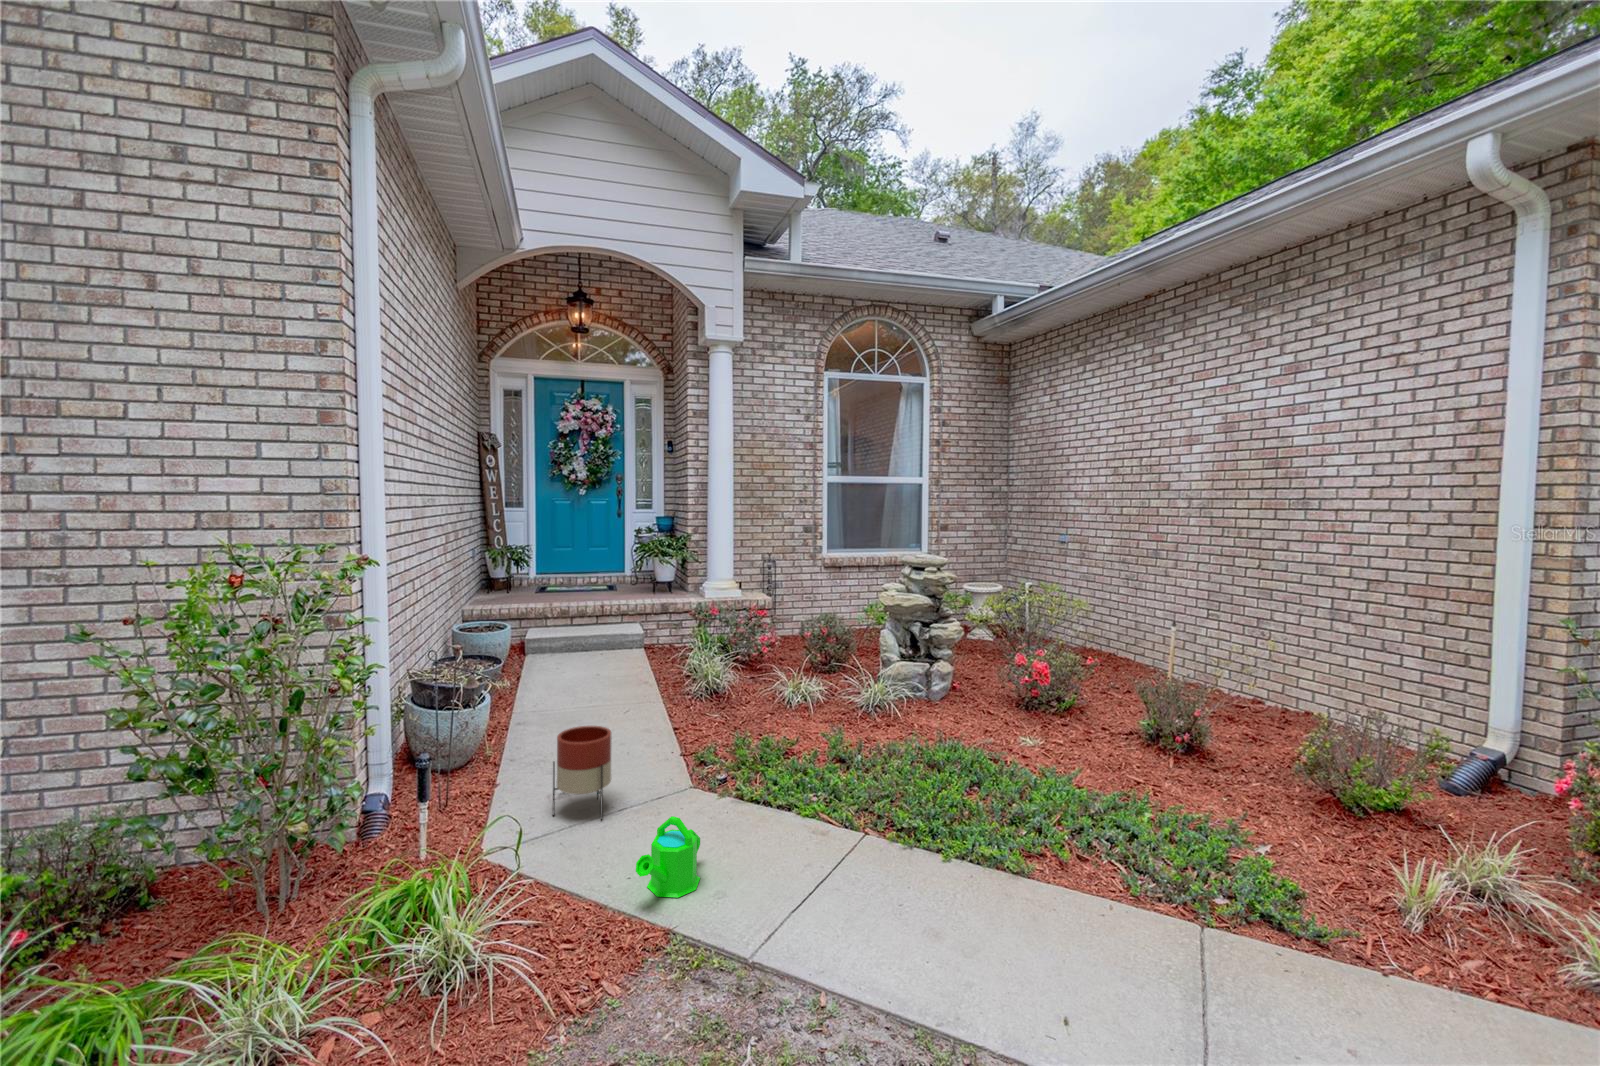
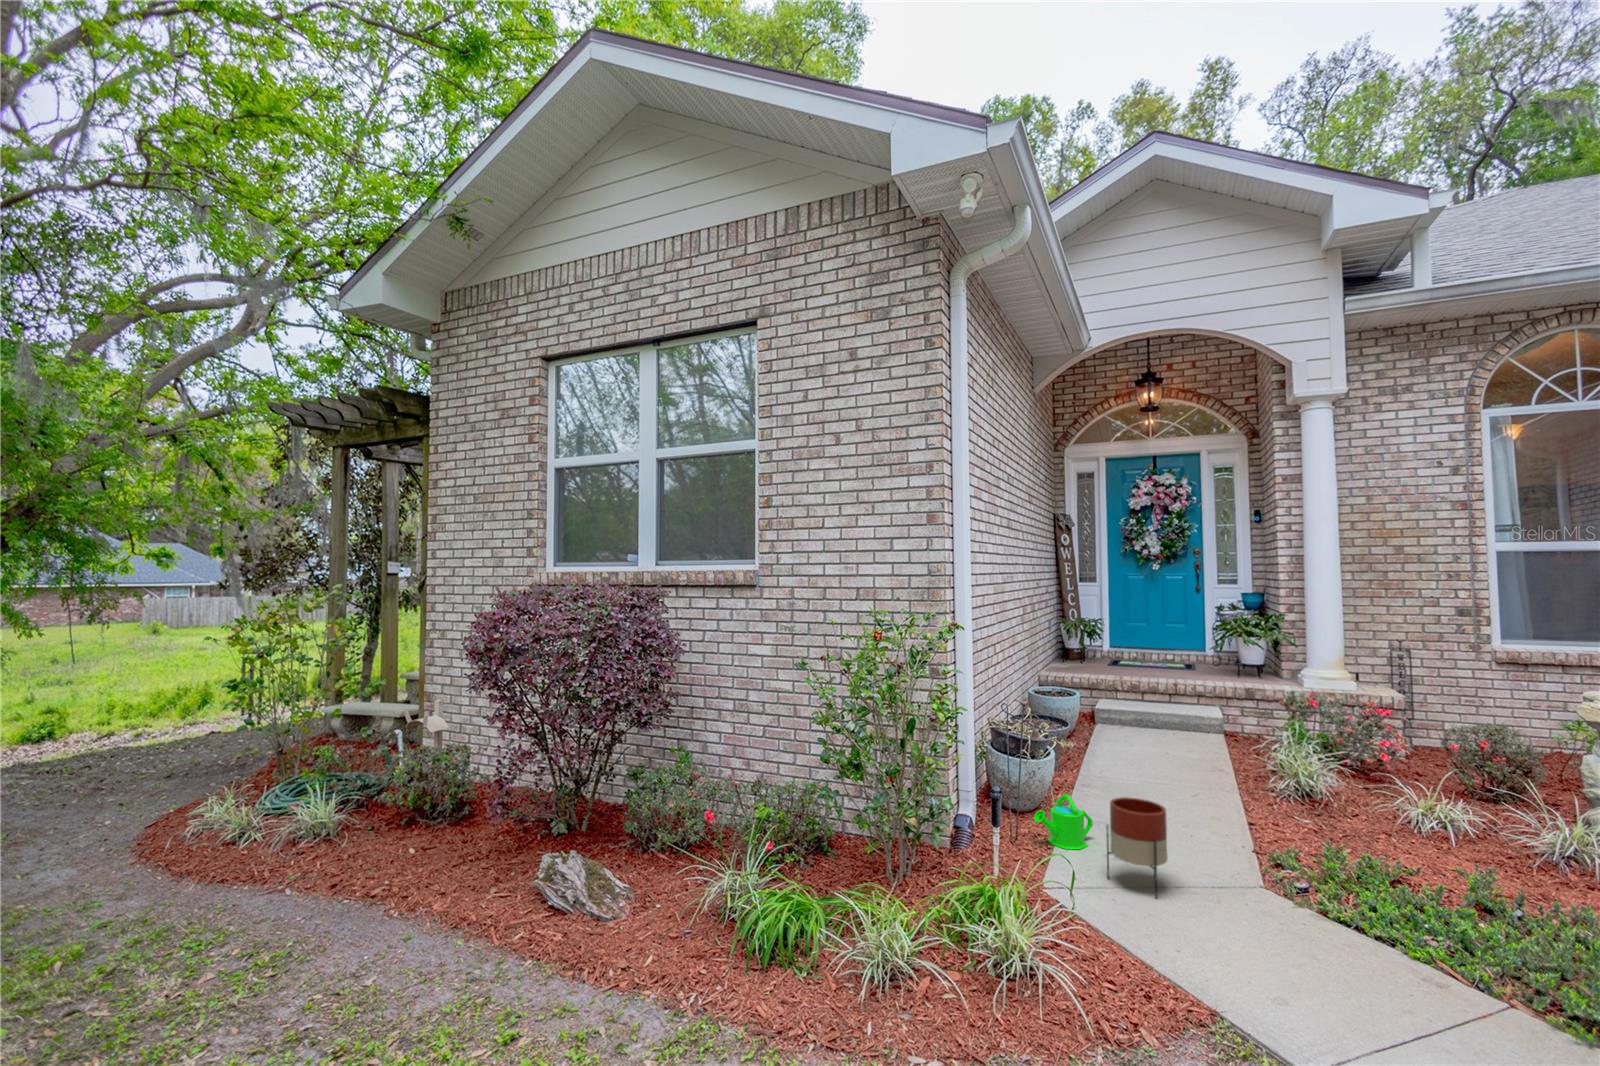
watering can: present [636,816,700,898] -> present [1034,794,1093,850]

